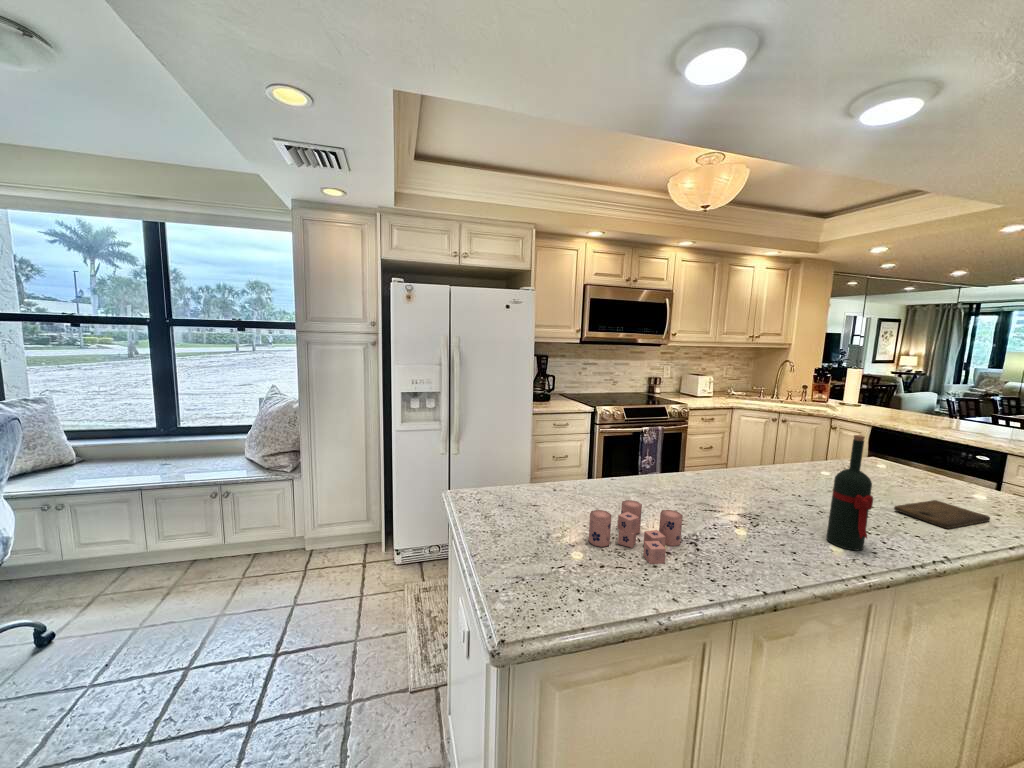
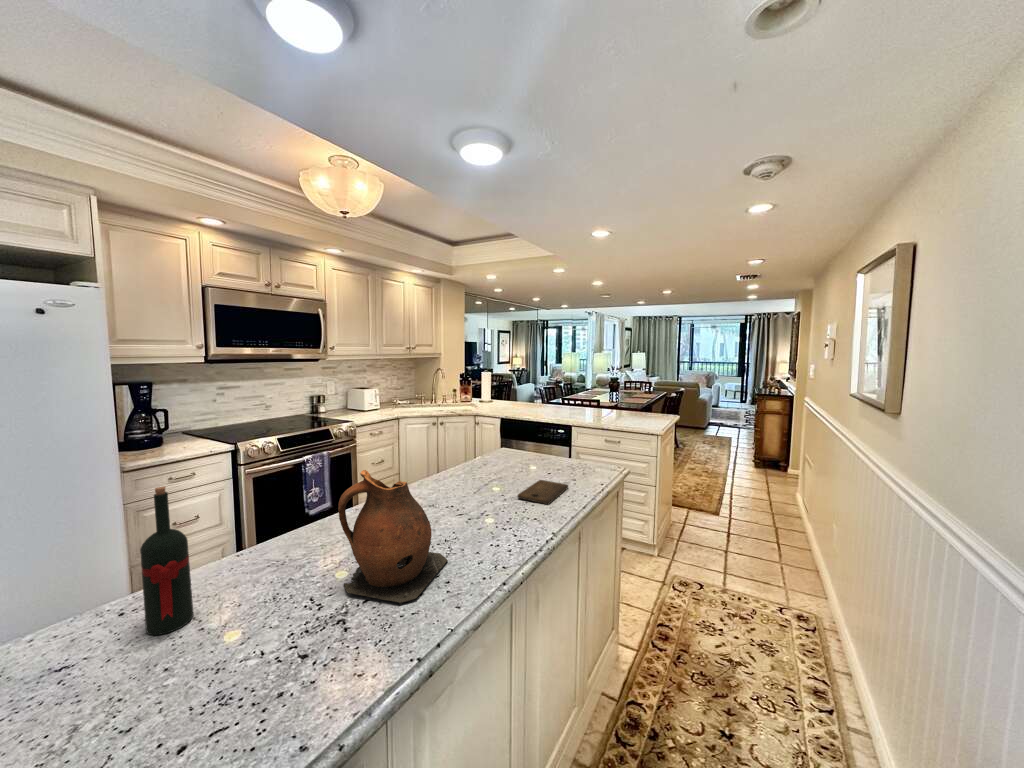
ceramic pitcher: none [692,431,794,552] -> present [338,470,448,605]
wine bottle: present [826,435,873,551] -> present [140,486,193,635]
candle: present [589,500,683,564] -> none [168,590,327,708]

